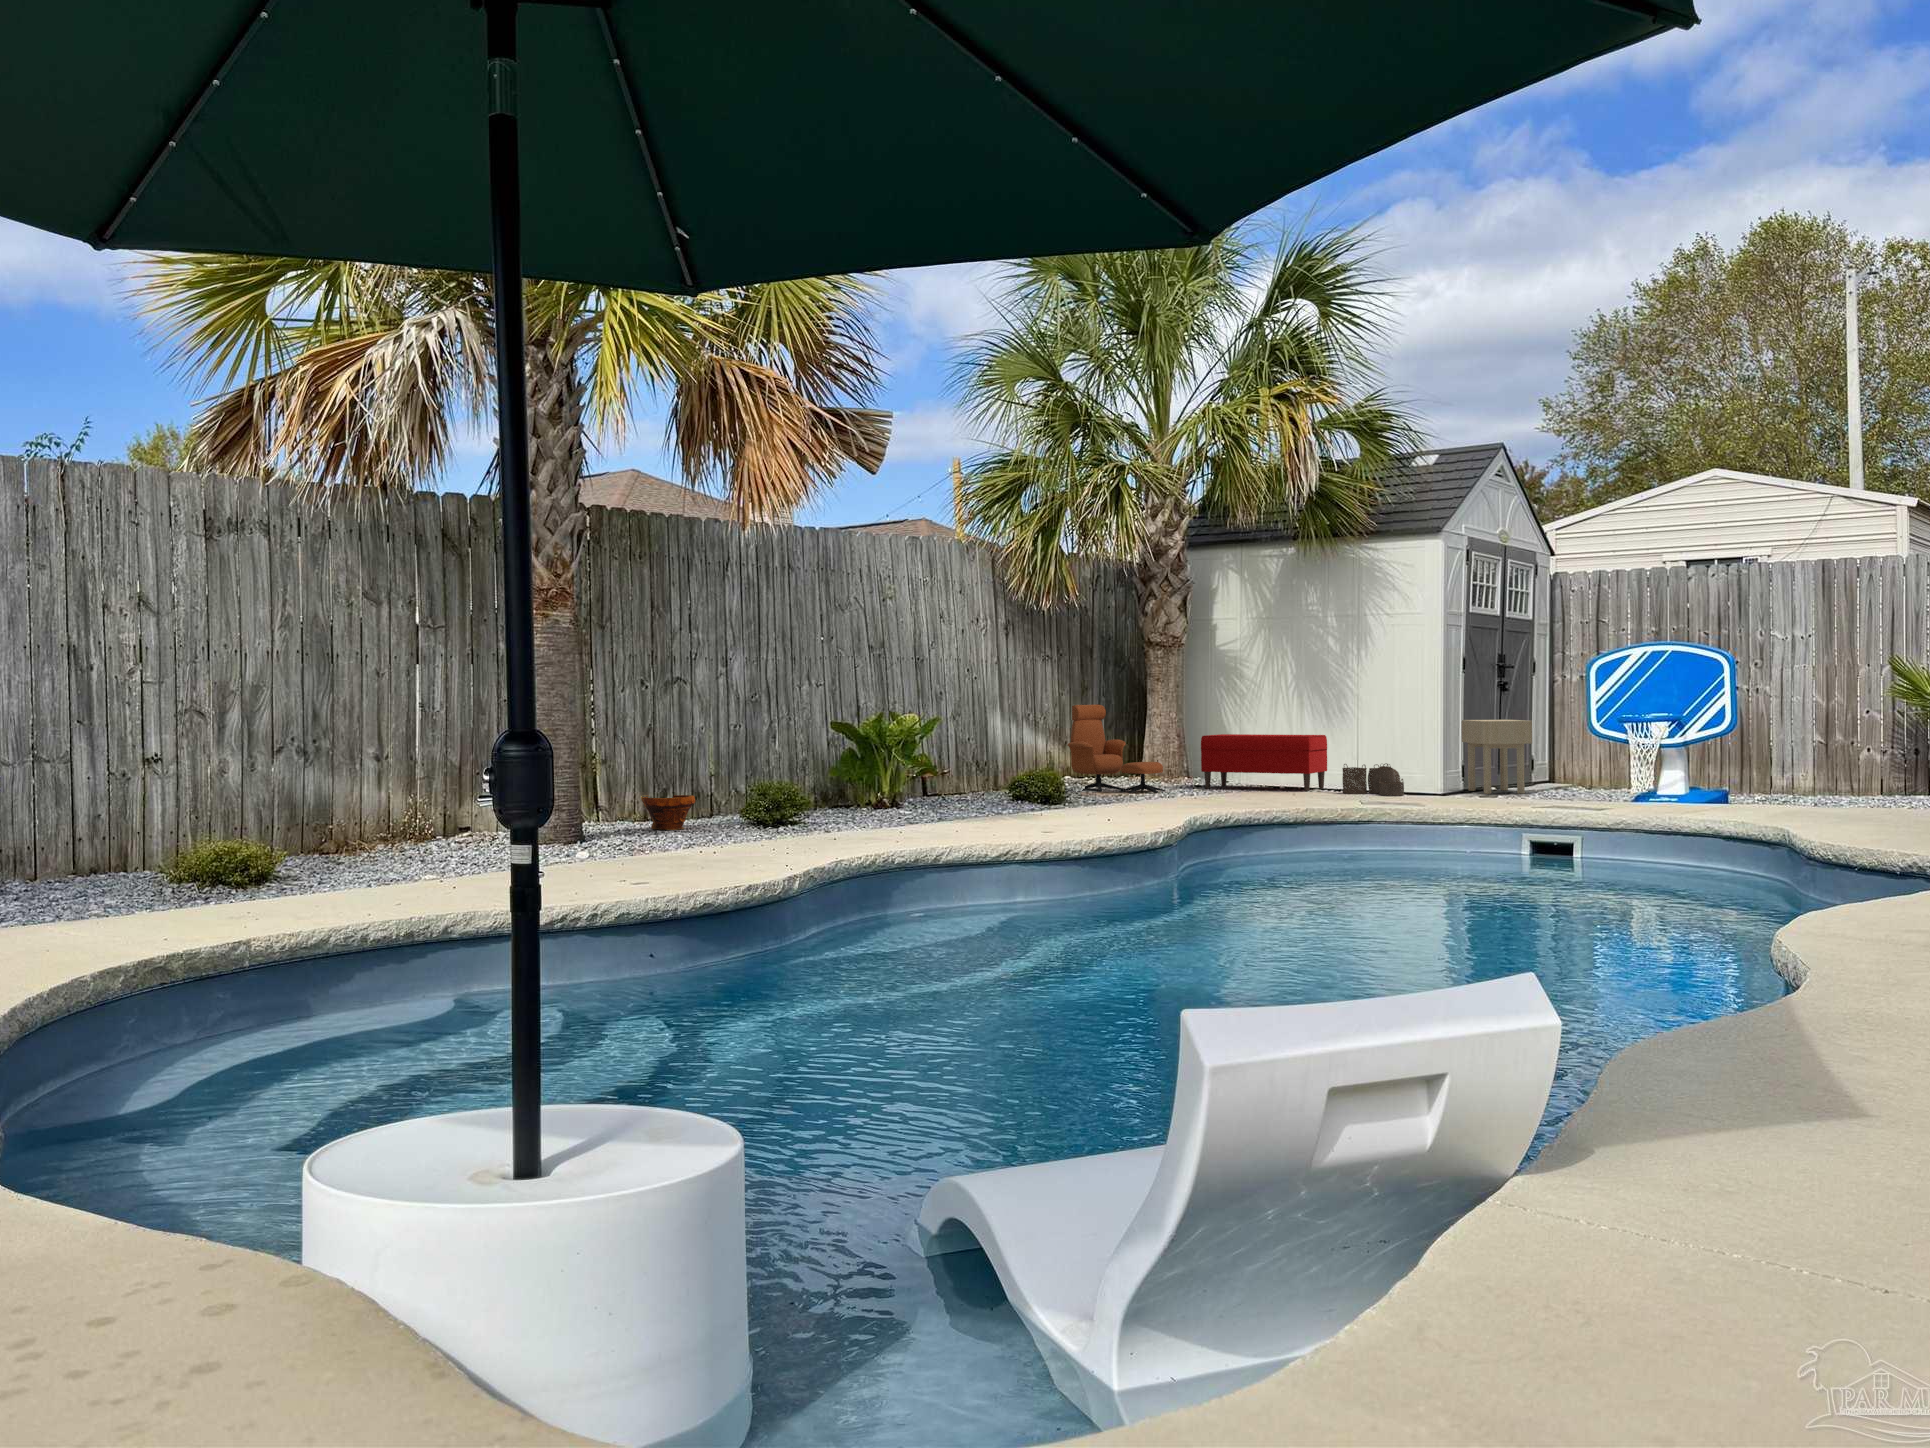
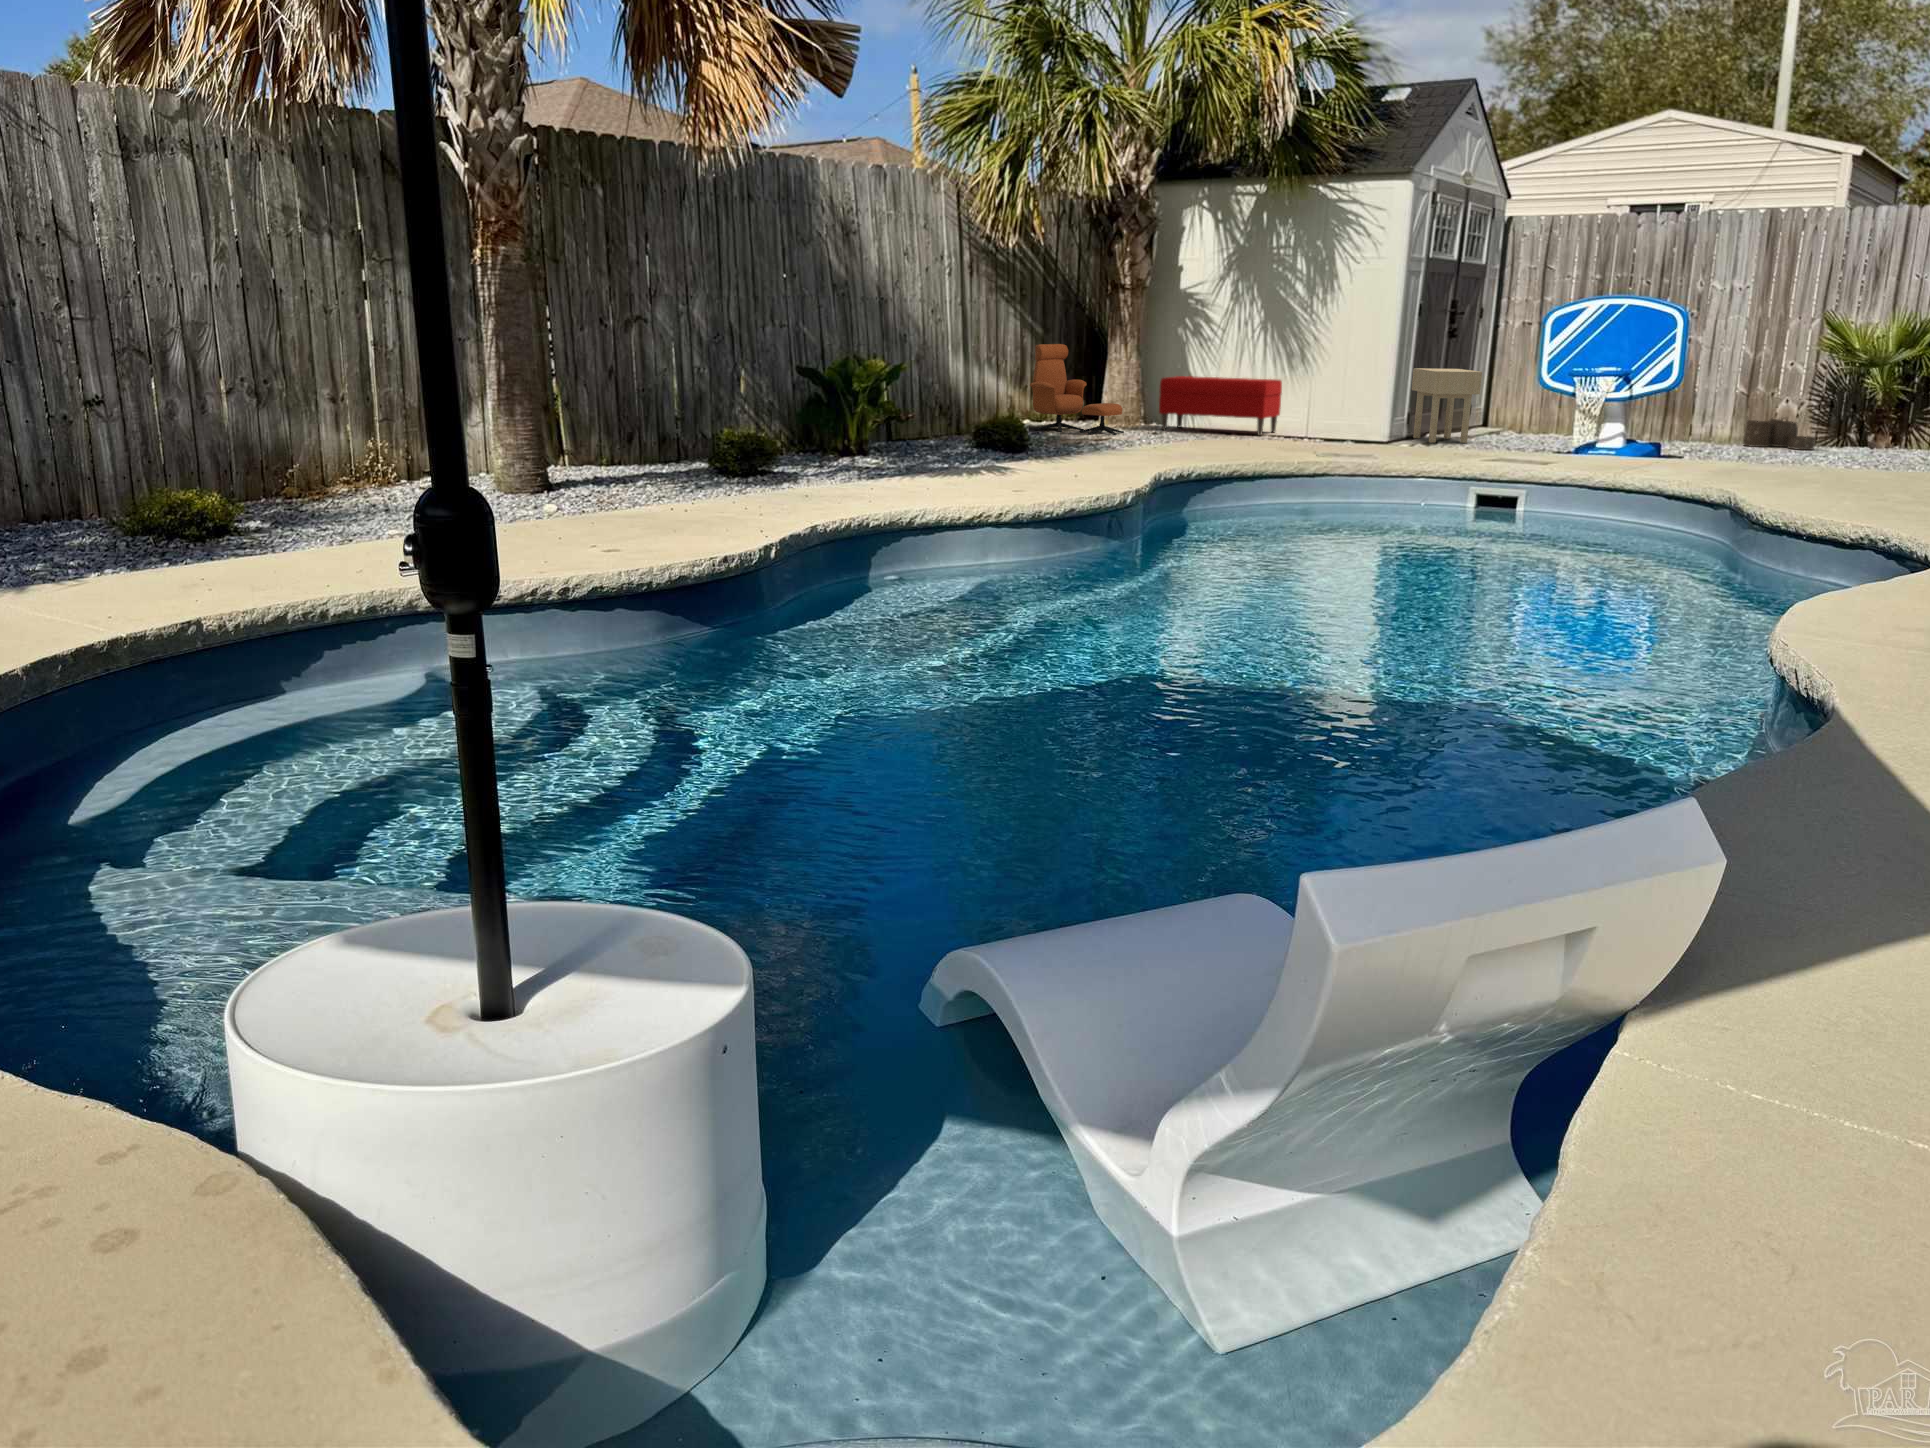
woven basket: present [1342,763,1404,796] -> present [1743,418,1816,450]
planter: present [641,795,695,830] -> none [608,438,664,474]

